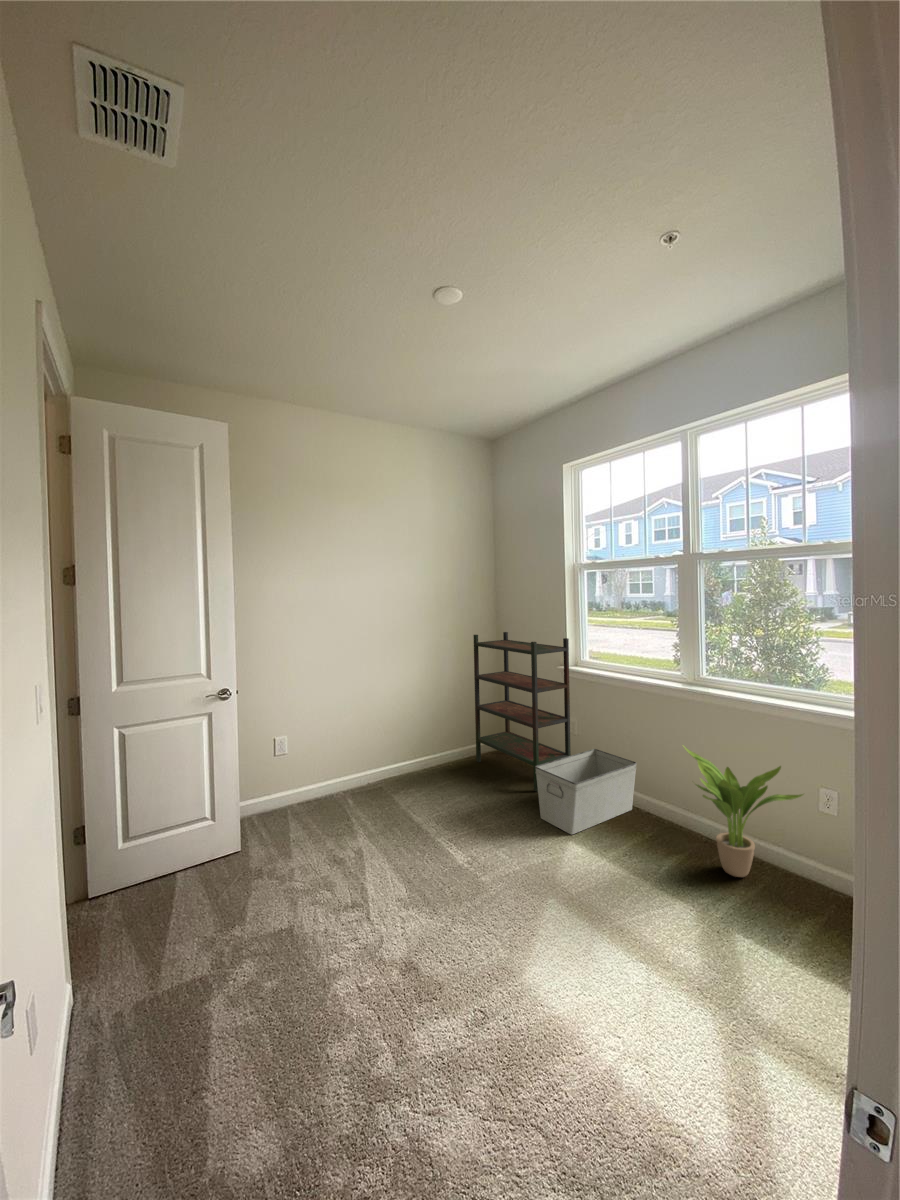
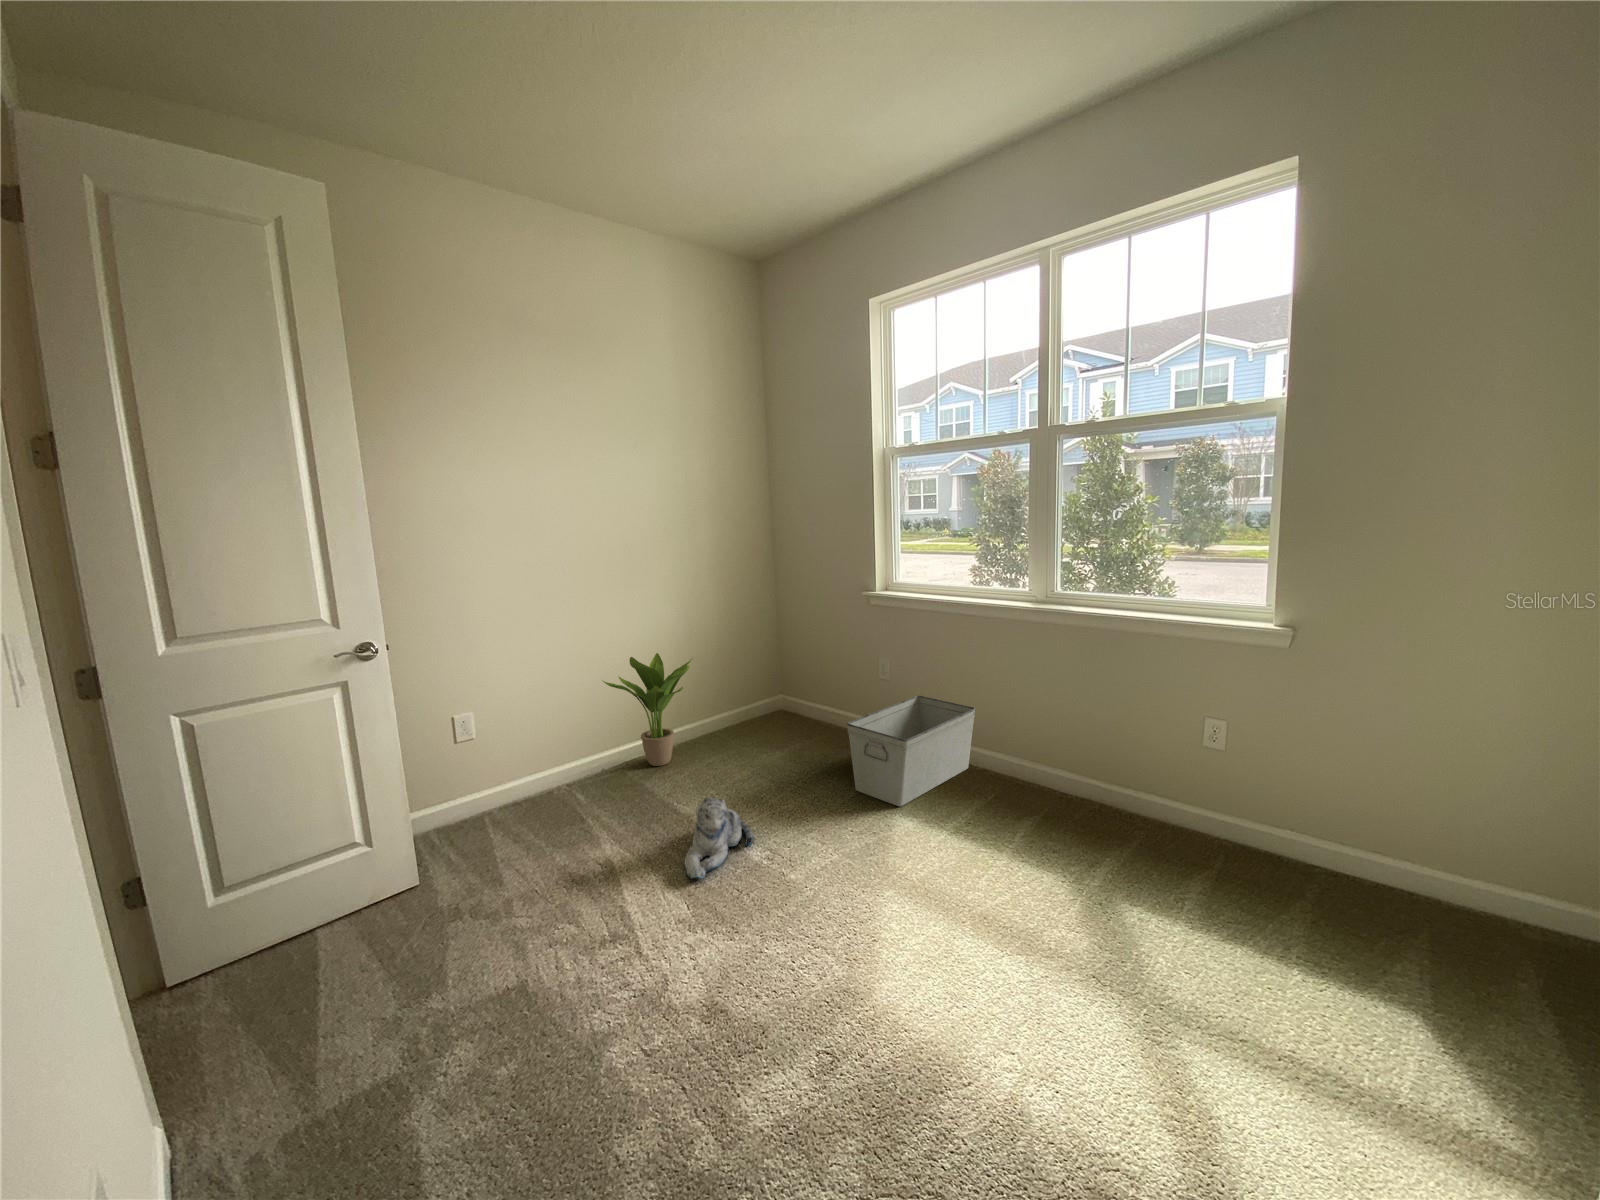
bookshelf: present [473,632,571,792] -> none [746,549,885,757]
potted plant: present [684,747,803,877] -> present [603,653,692,766]
plush toy: none [408,813,459,872] -> present [685,798,753,878]

